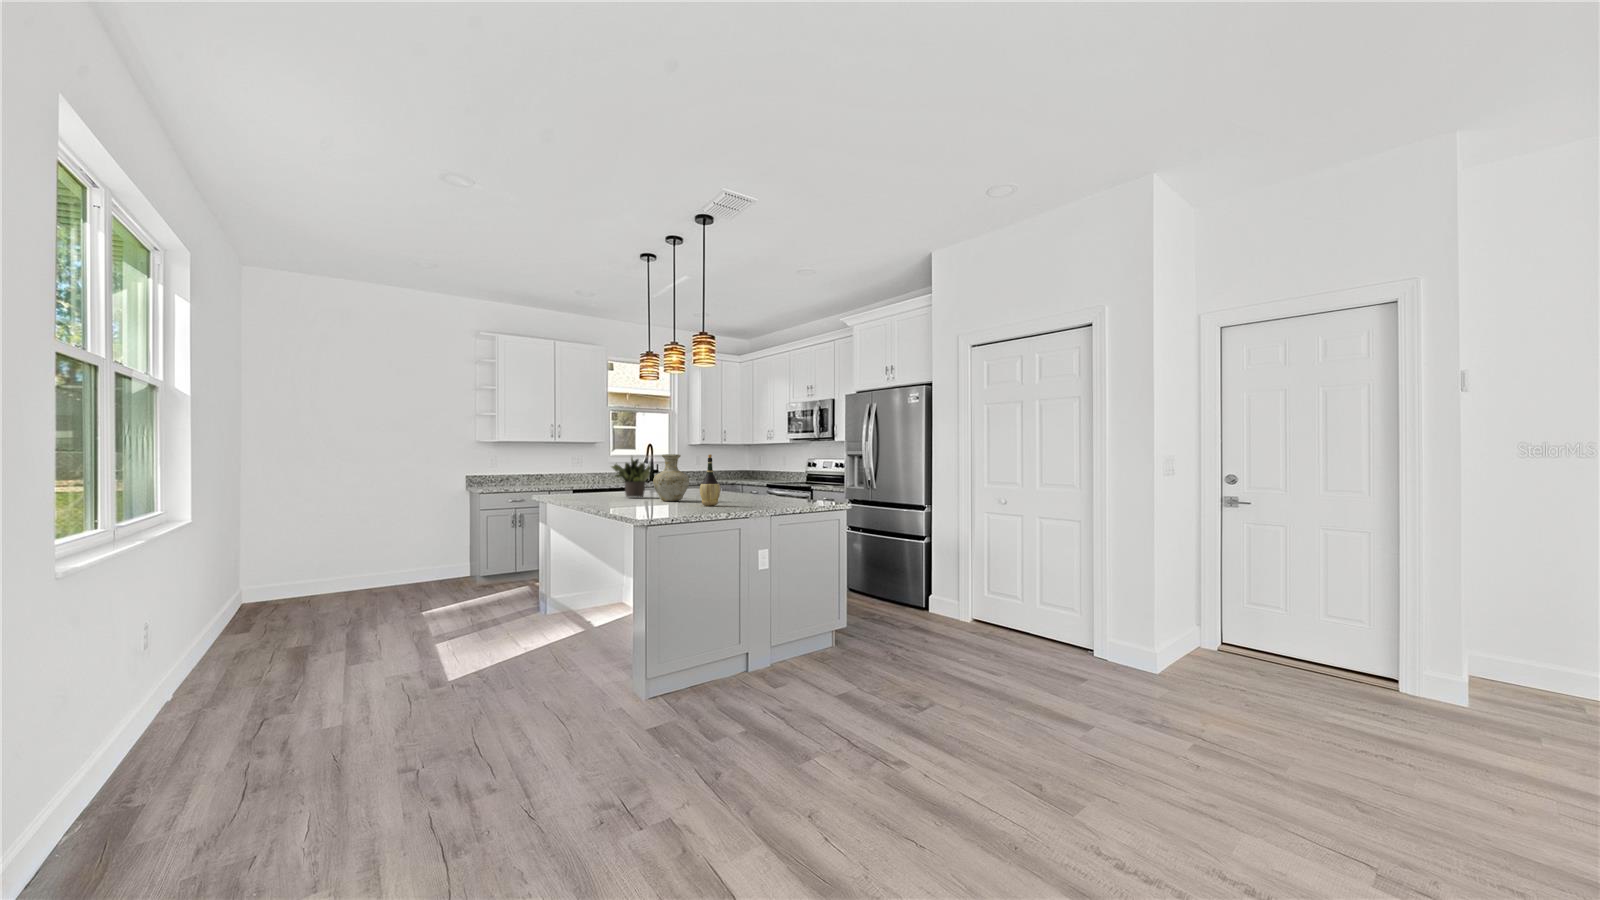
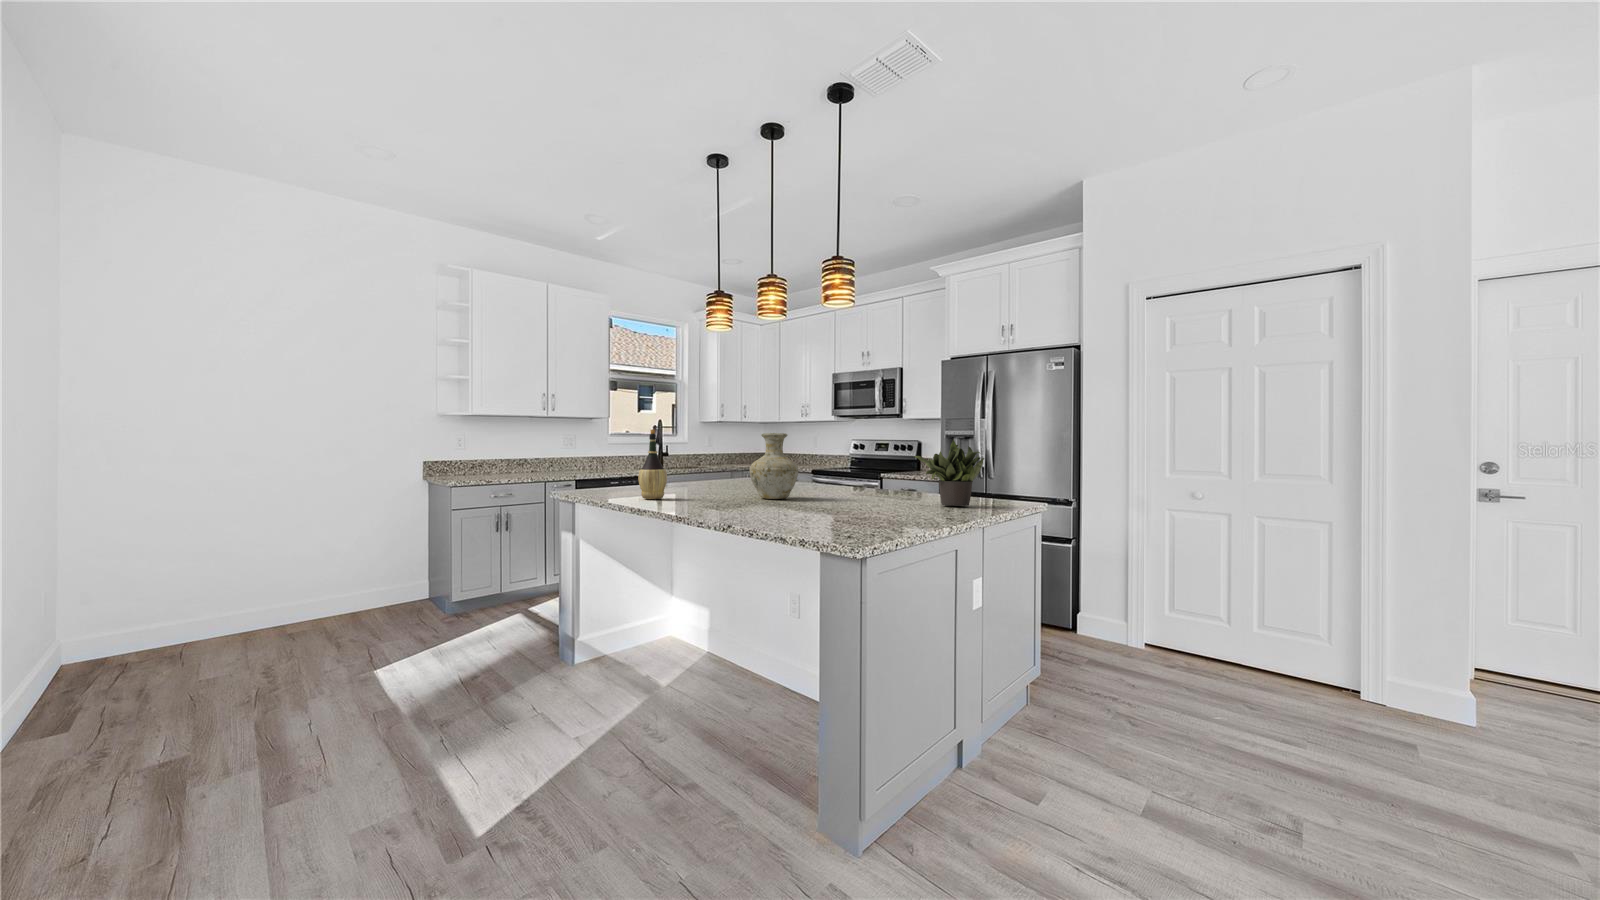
wine bottle: present [700,454,720,506] -> present [638,429,667,499]
potted plant: present [612,457,651,497] -> present [914,440,984,506]

